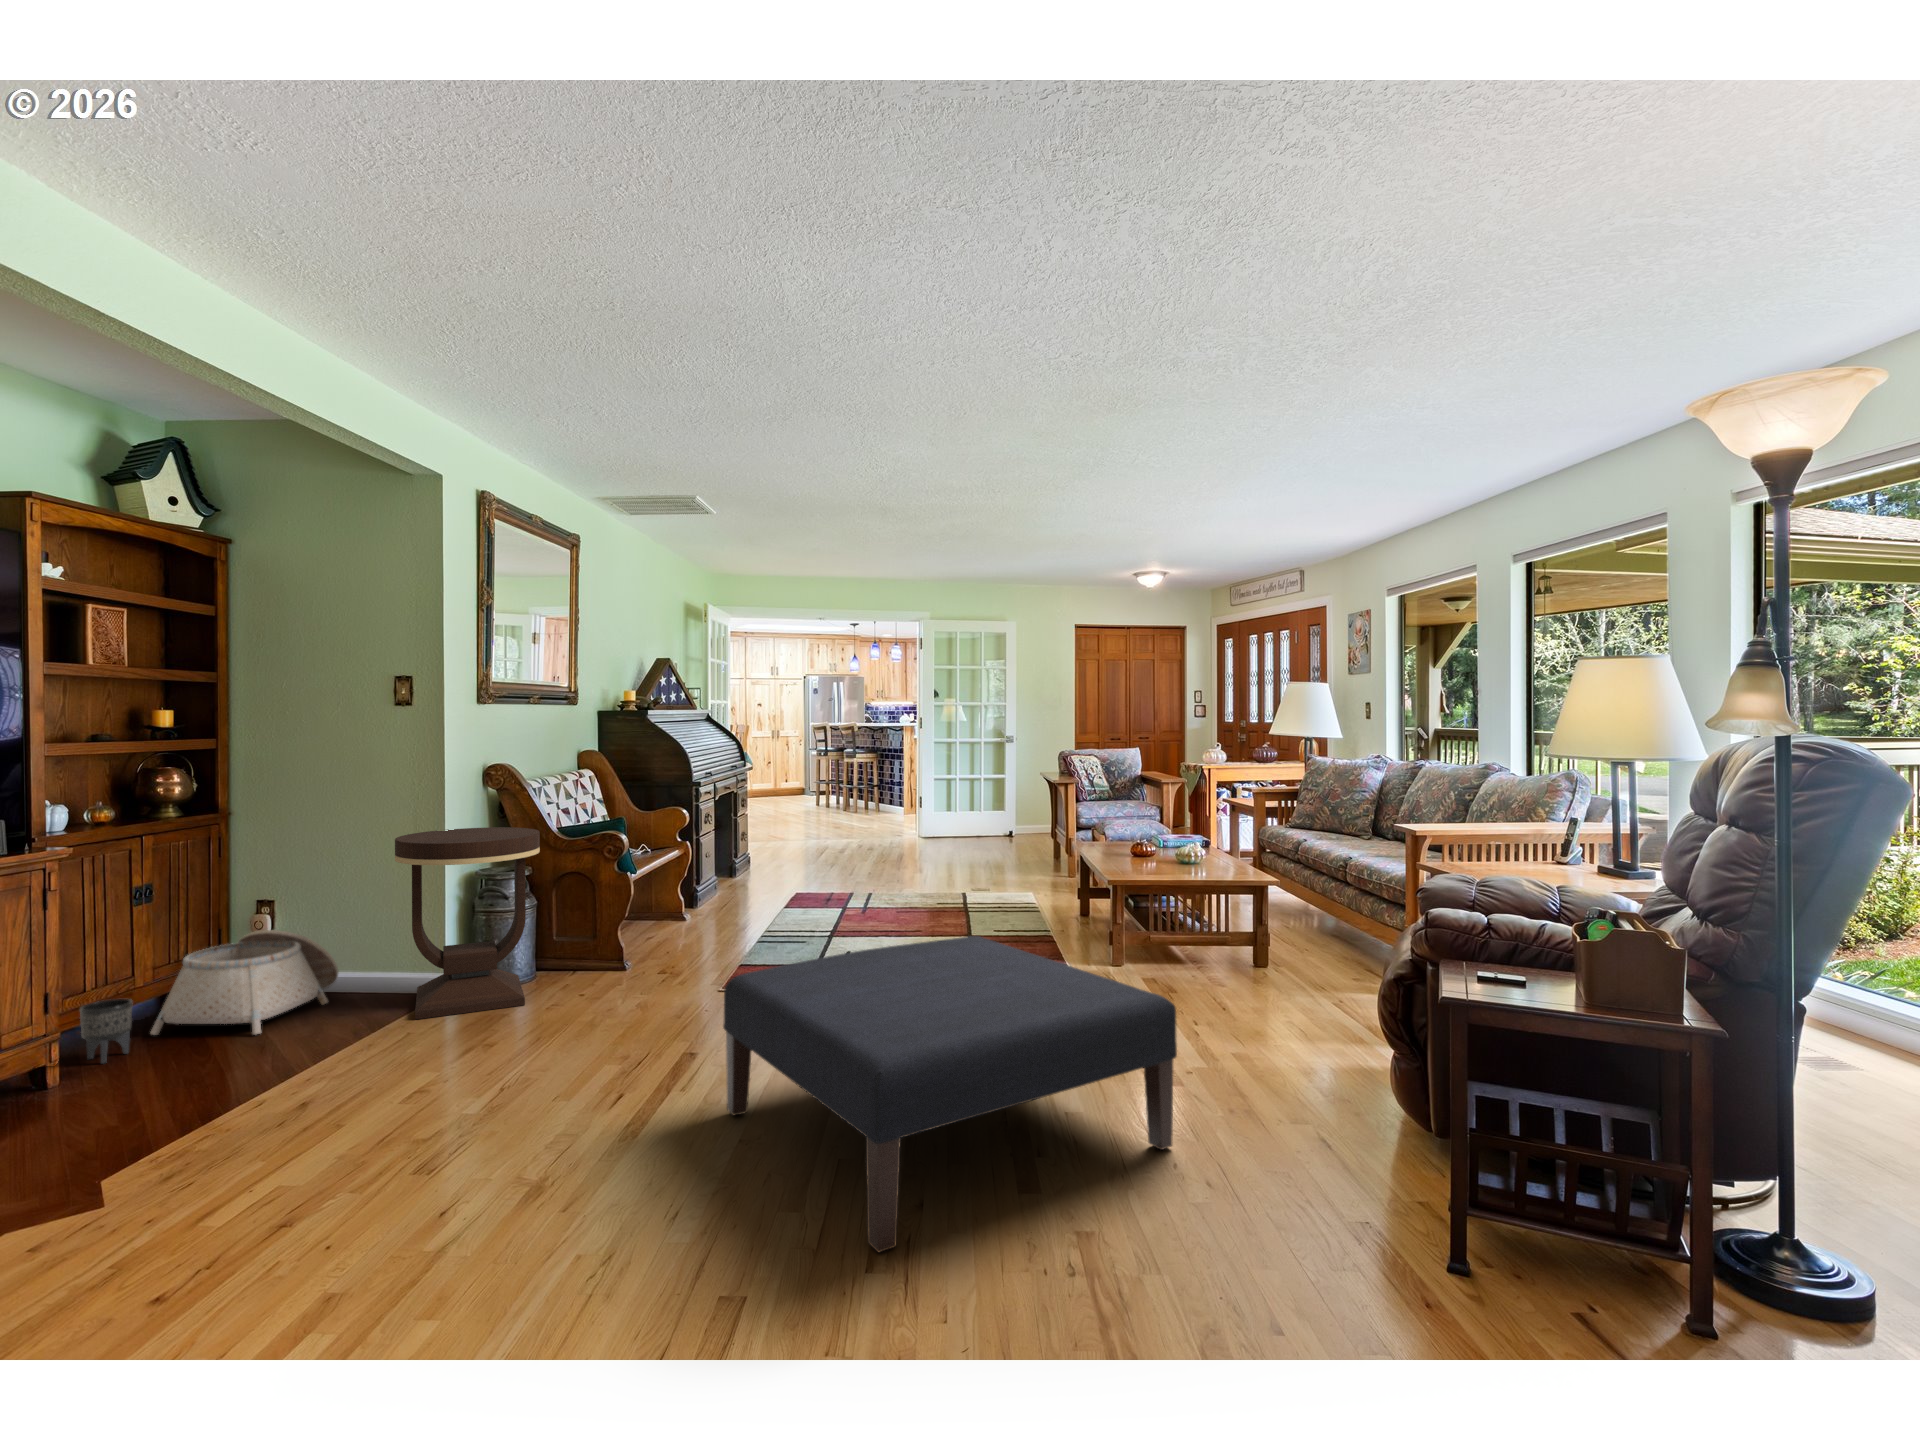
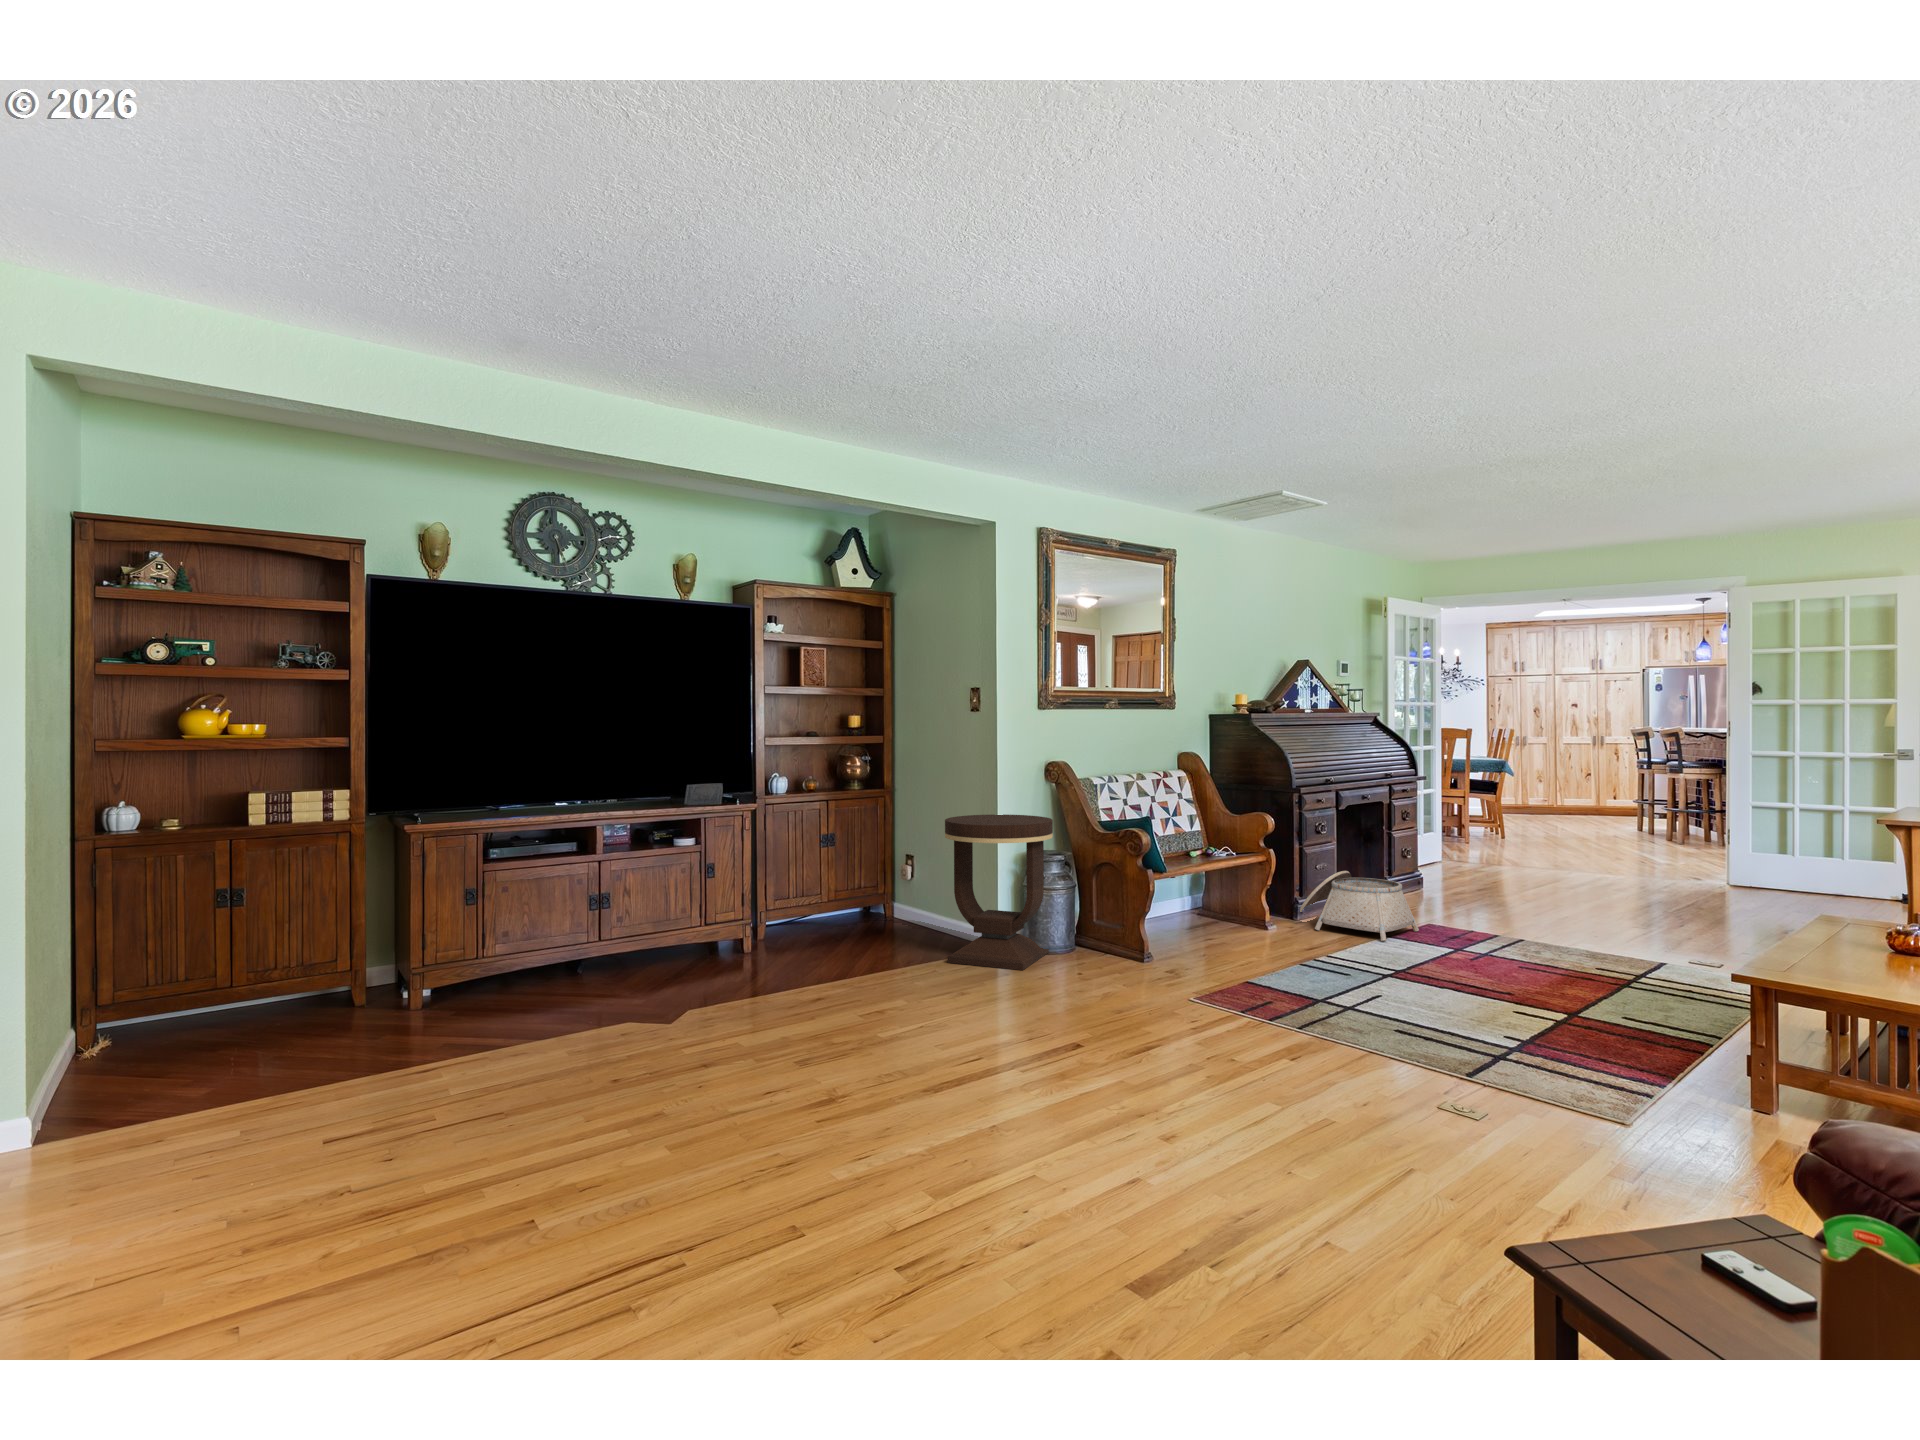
basket: present [151,930,338,1035] -> present [1300,871,1419,941]
ottoman: present [723,936,1177,1252] -> none [897,962,1321,1285]
planter: present [80,999,132,1064] -> none [775,908,802,948]

